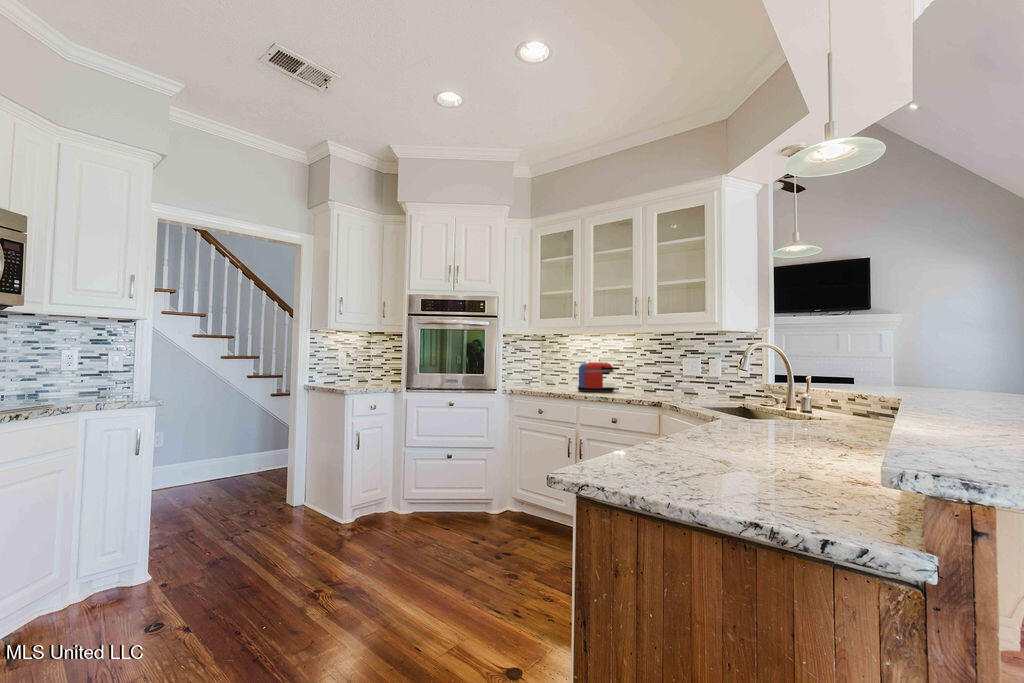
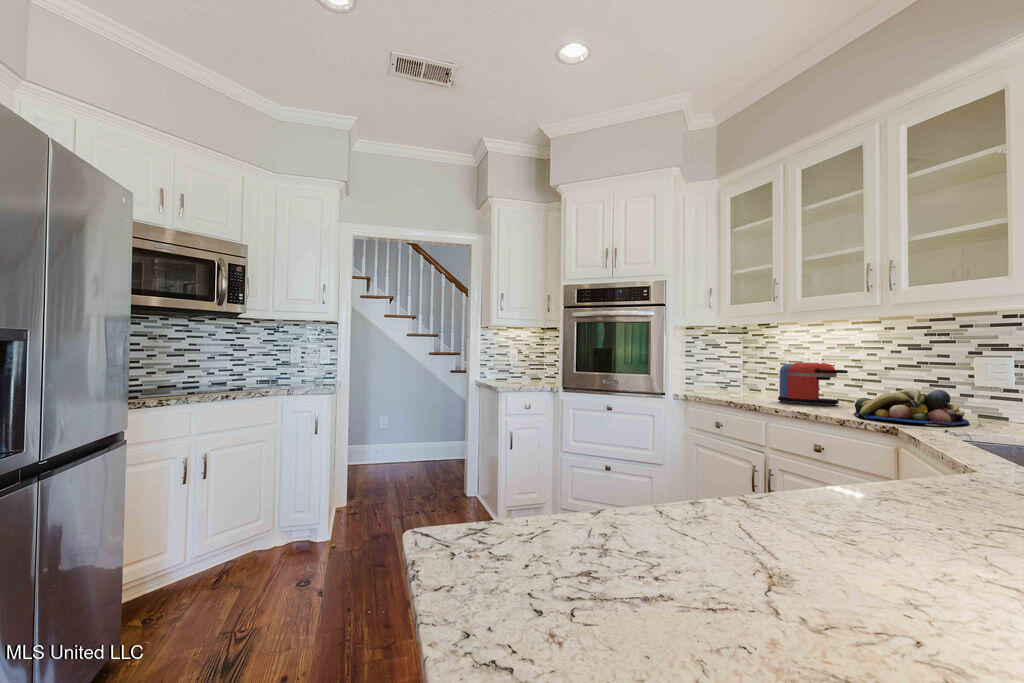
fruit bowl: none [630,378,688,399] -> present [854,388,970,425]

